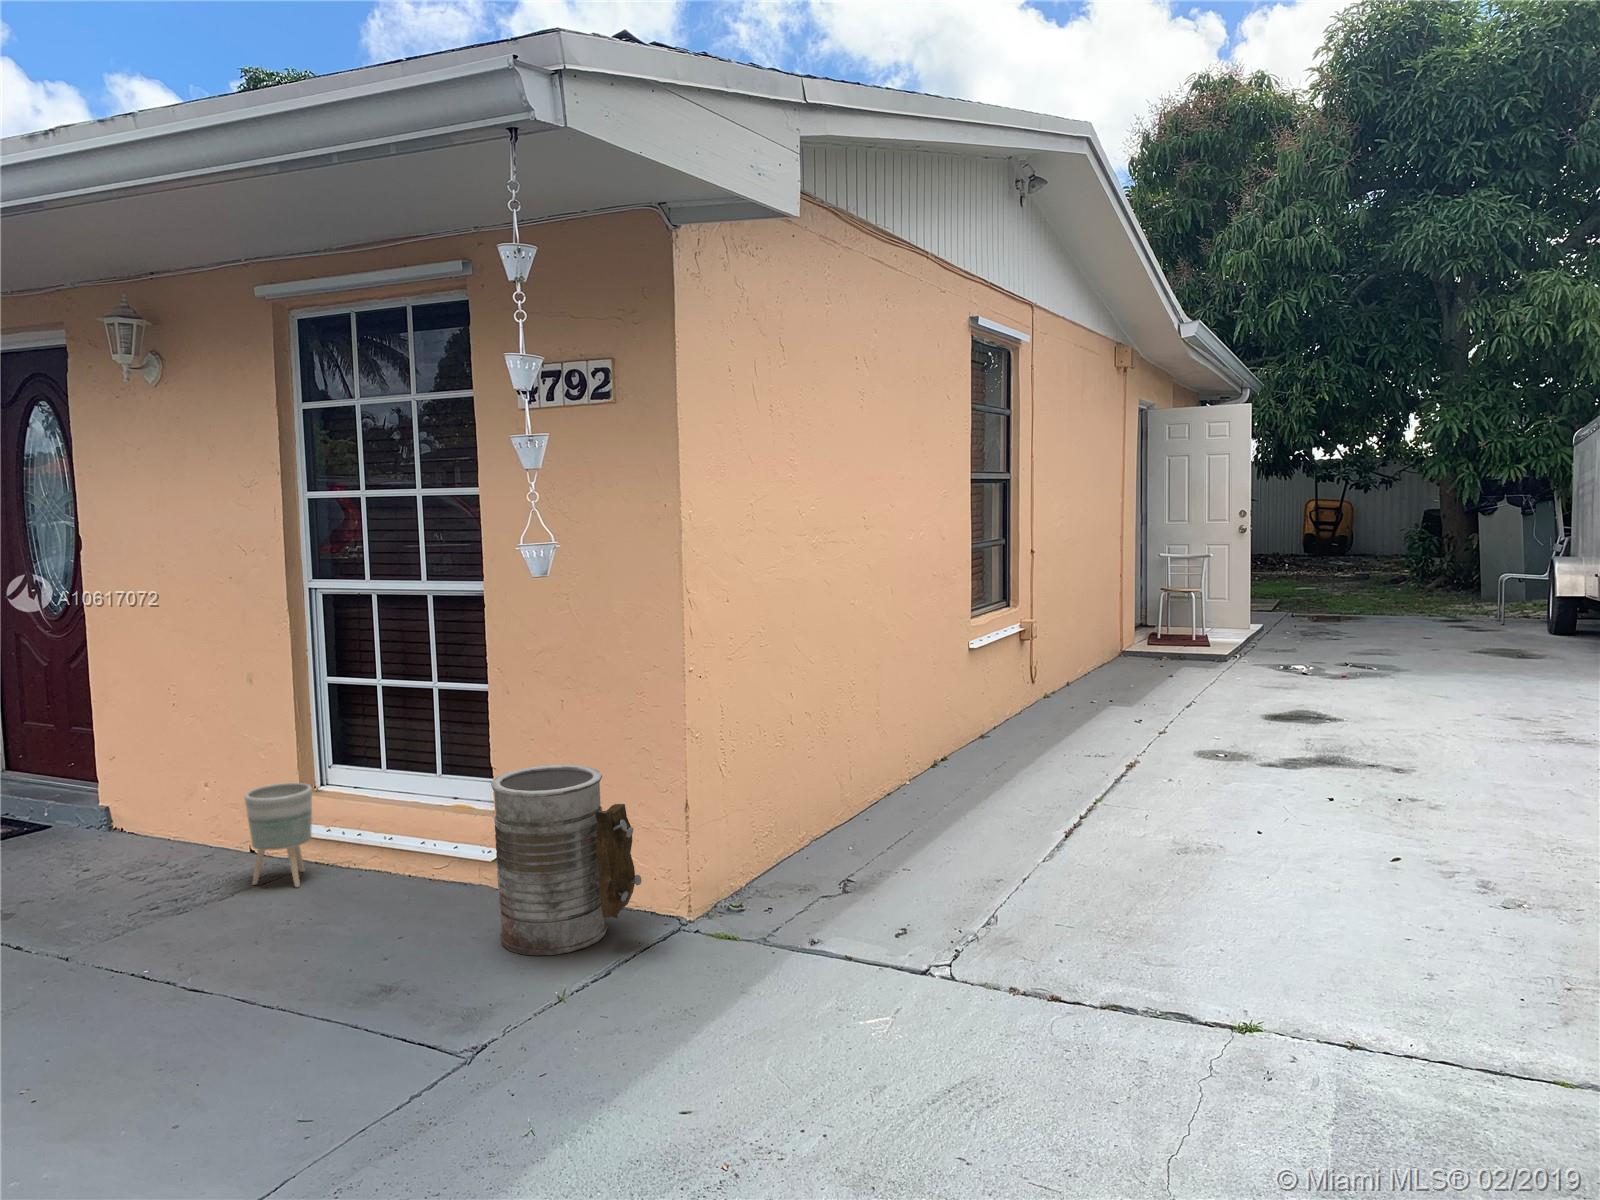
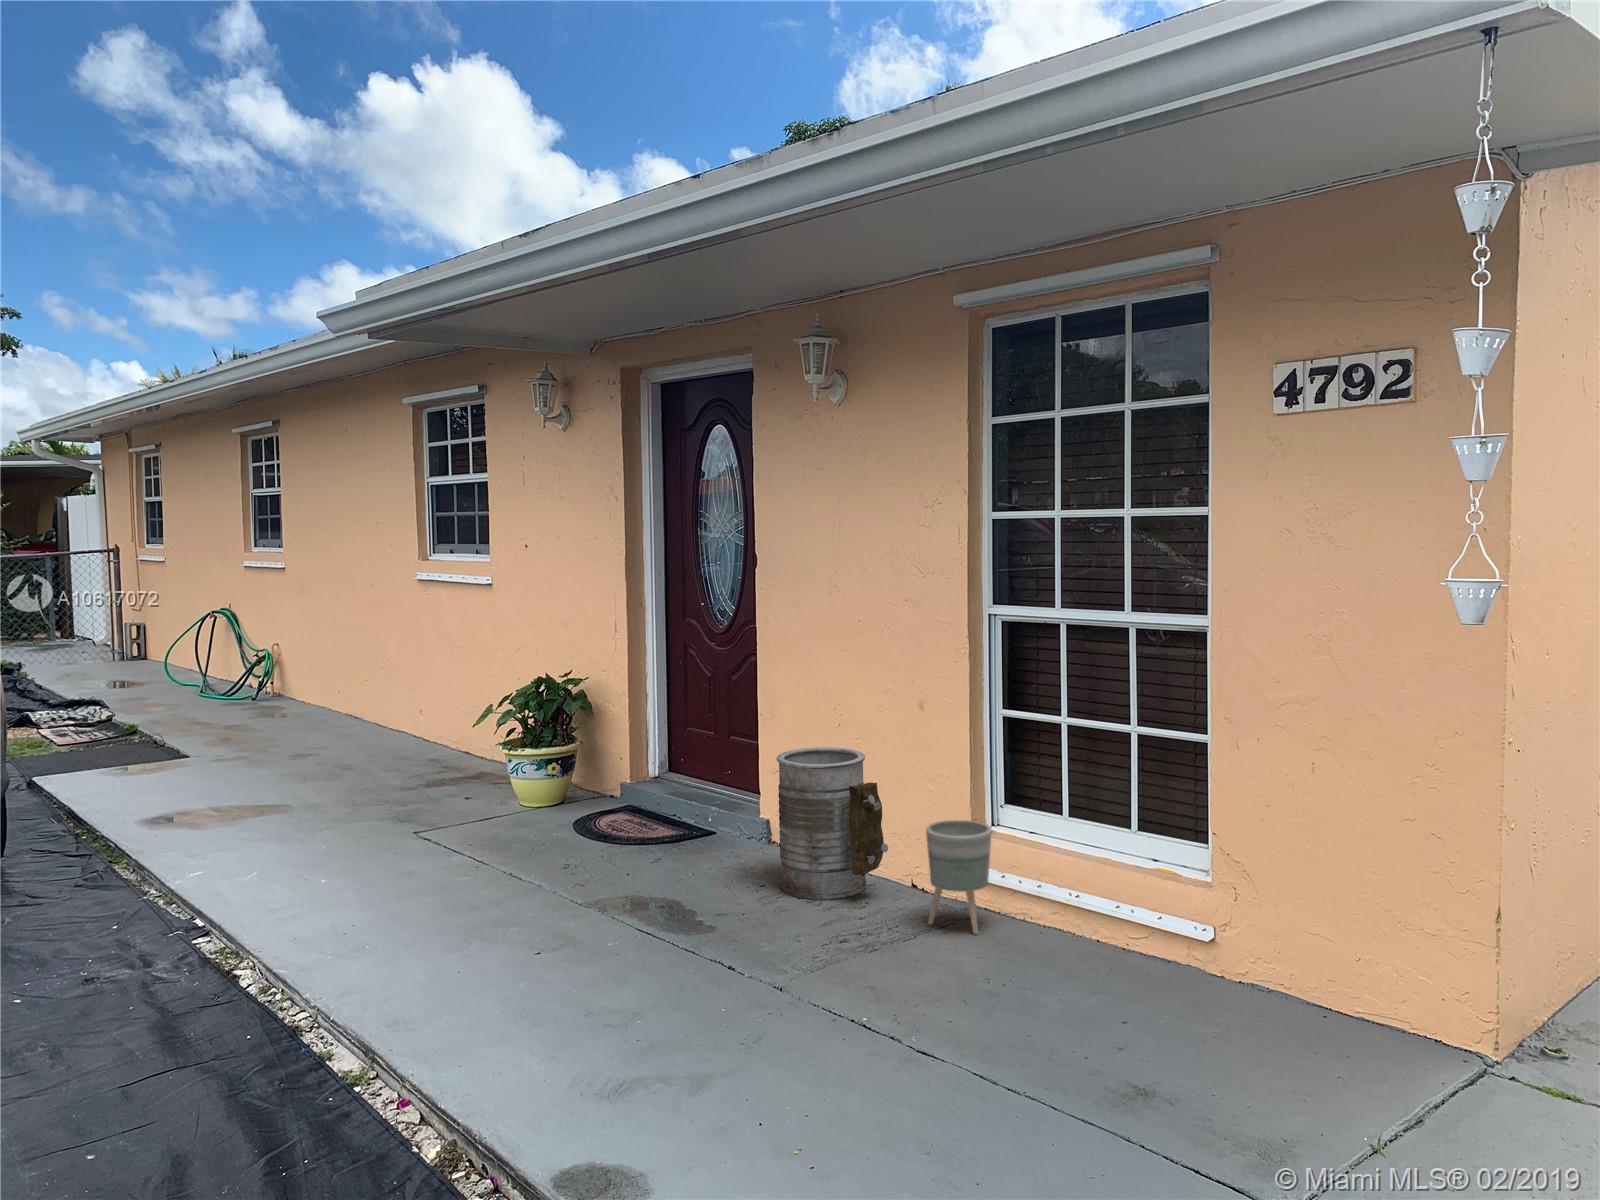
trash can: present [491,765,641,956] -> present [776,747,888,900]

